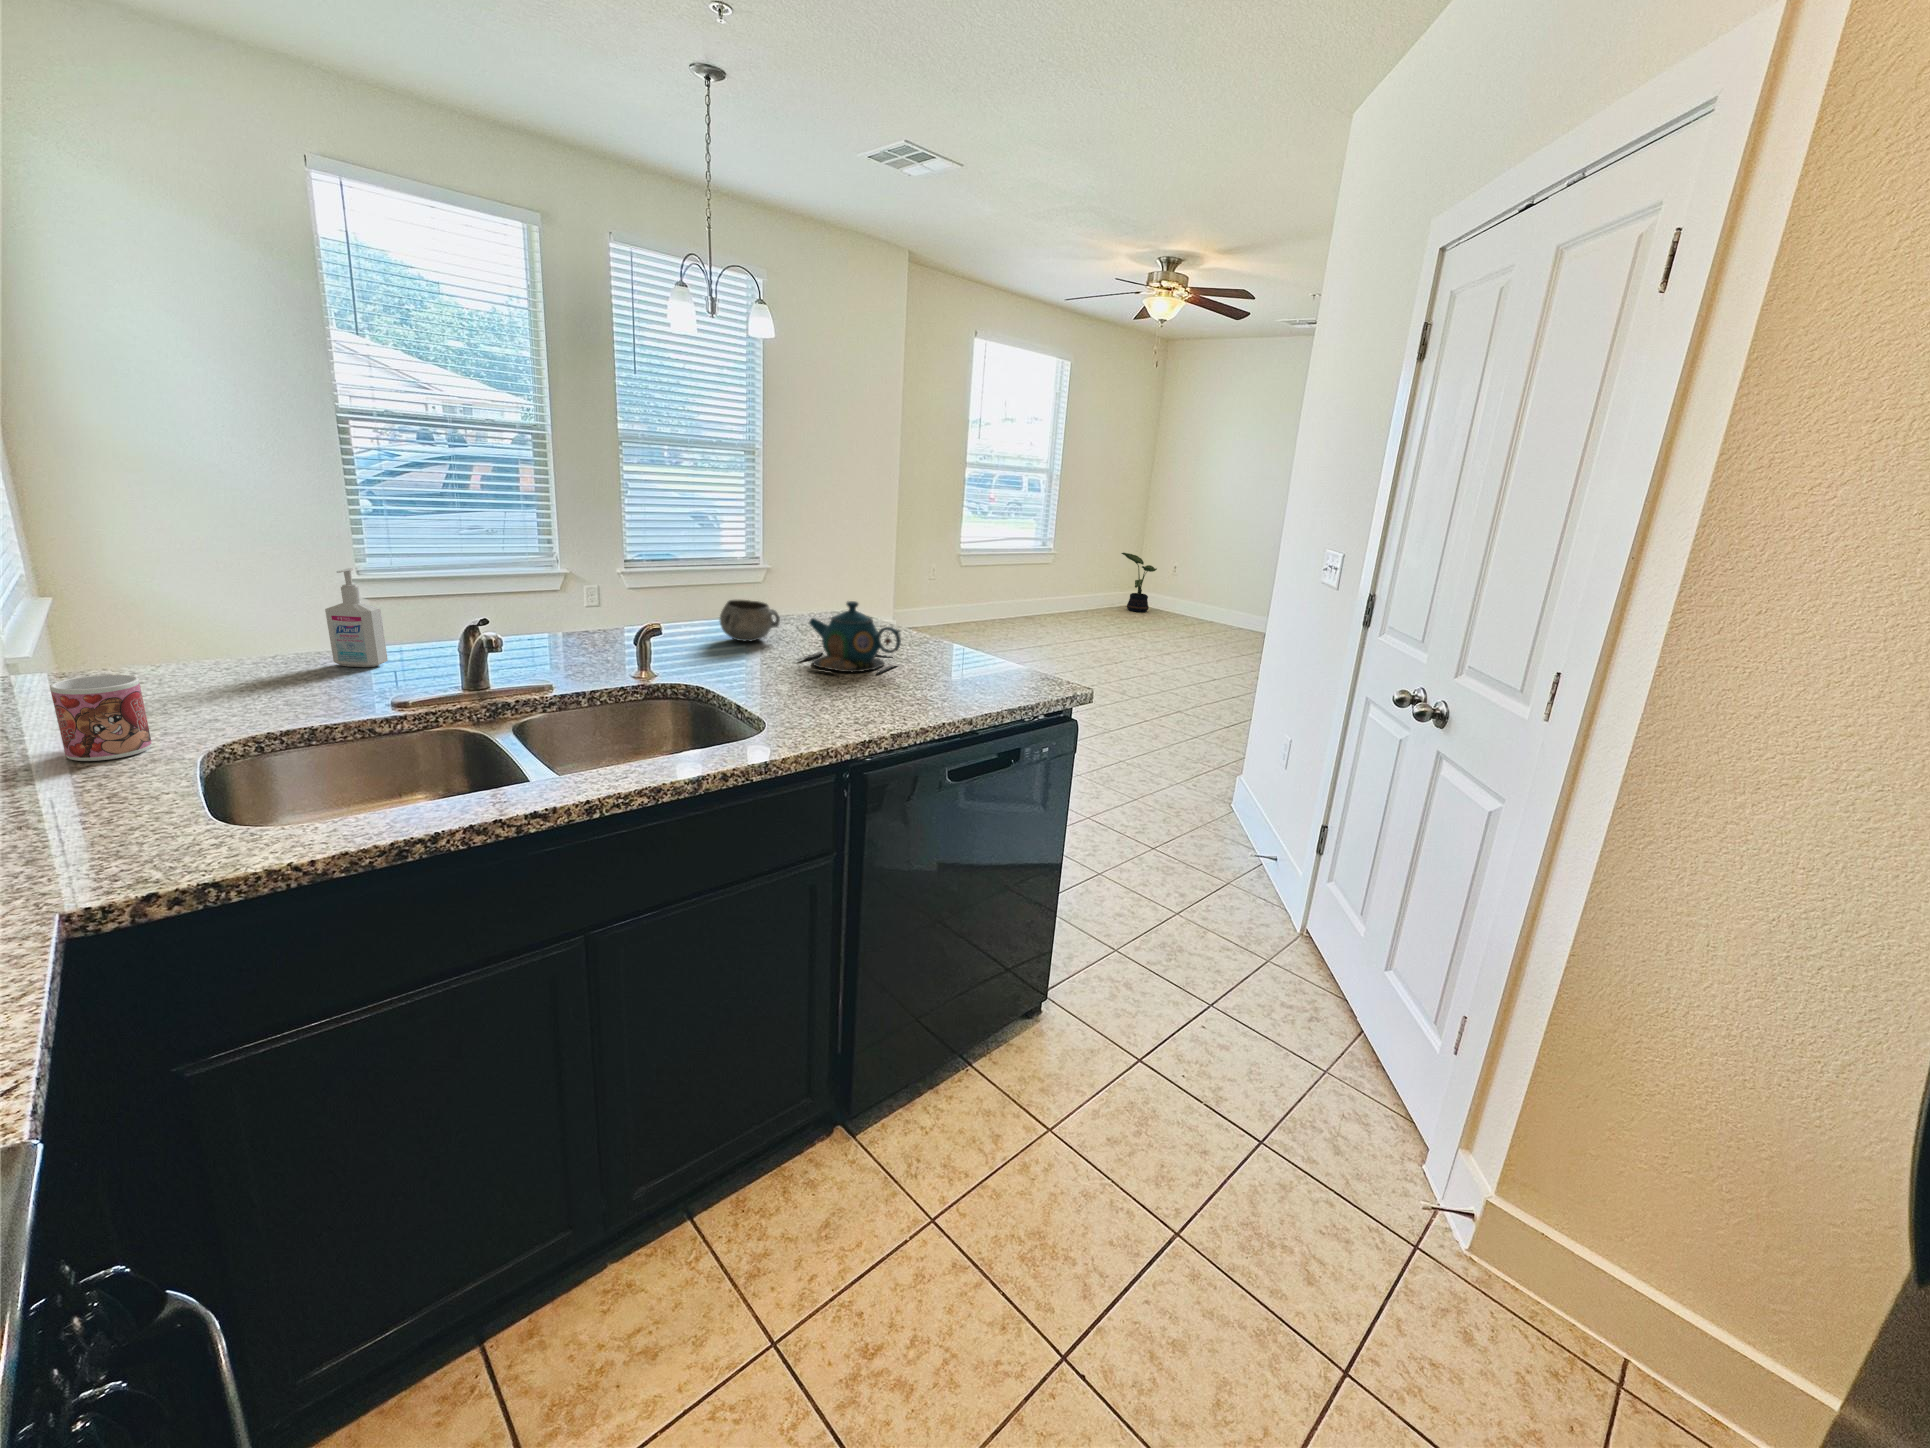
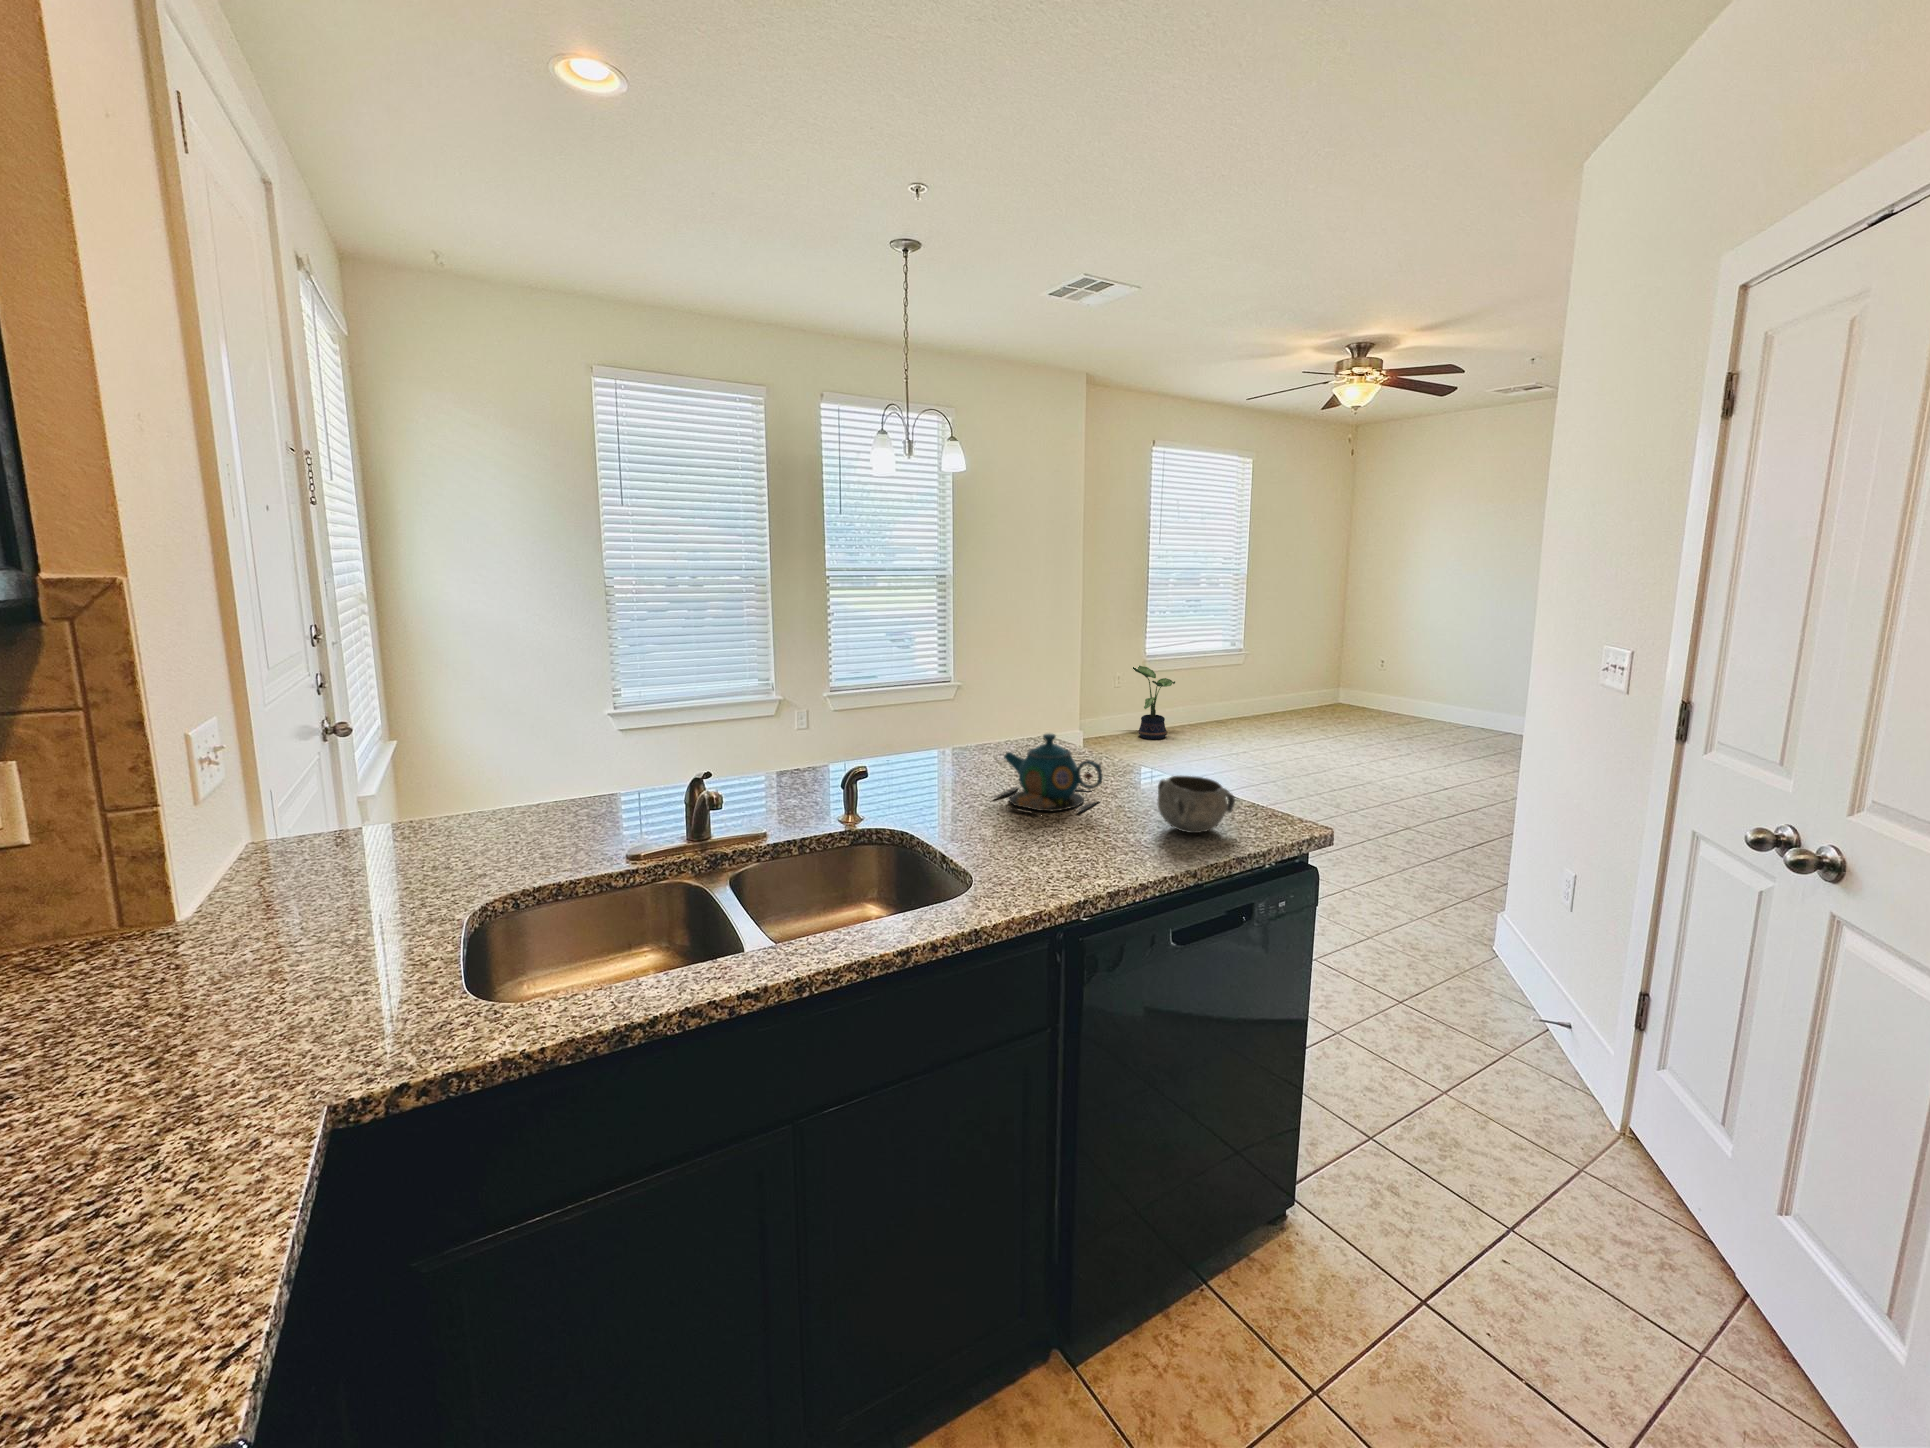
potted plant: present [1122,553,1157,612] -> present [1133,666,1175,739]
bottle: present [325,568,388,667] -> none [577,723,624,814]
decorative bowl: present [720,600,780,642] -> present [1158,776,1235,833]
mug: present [50,675,152,761] -> none [362,838,433,921]

